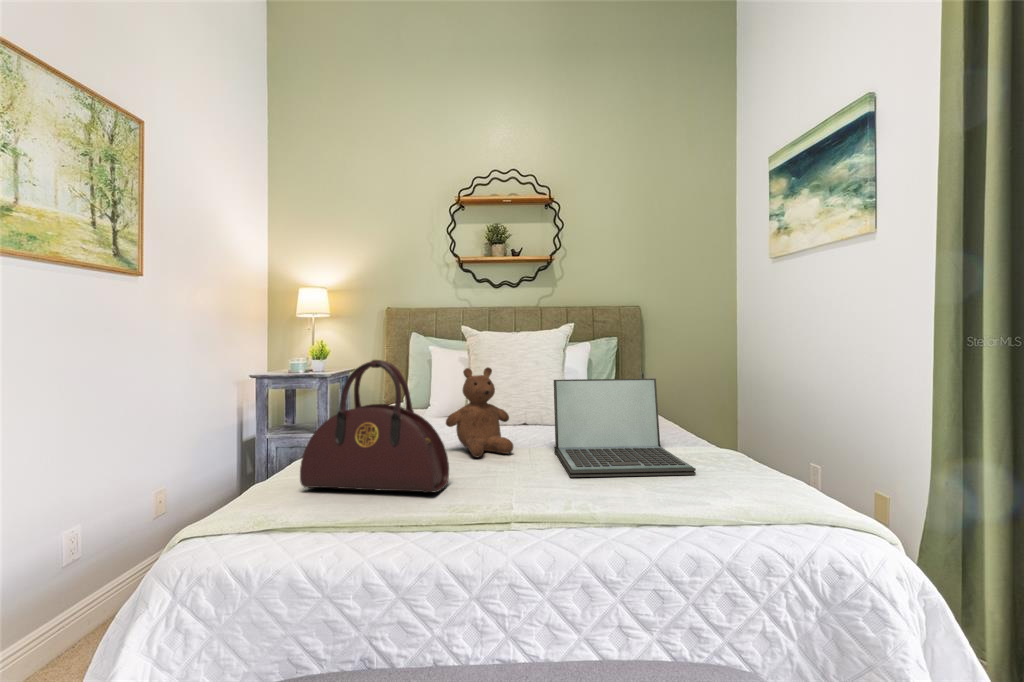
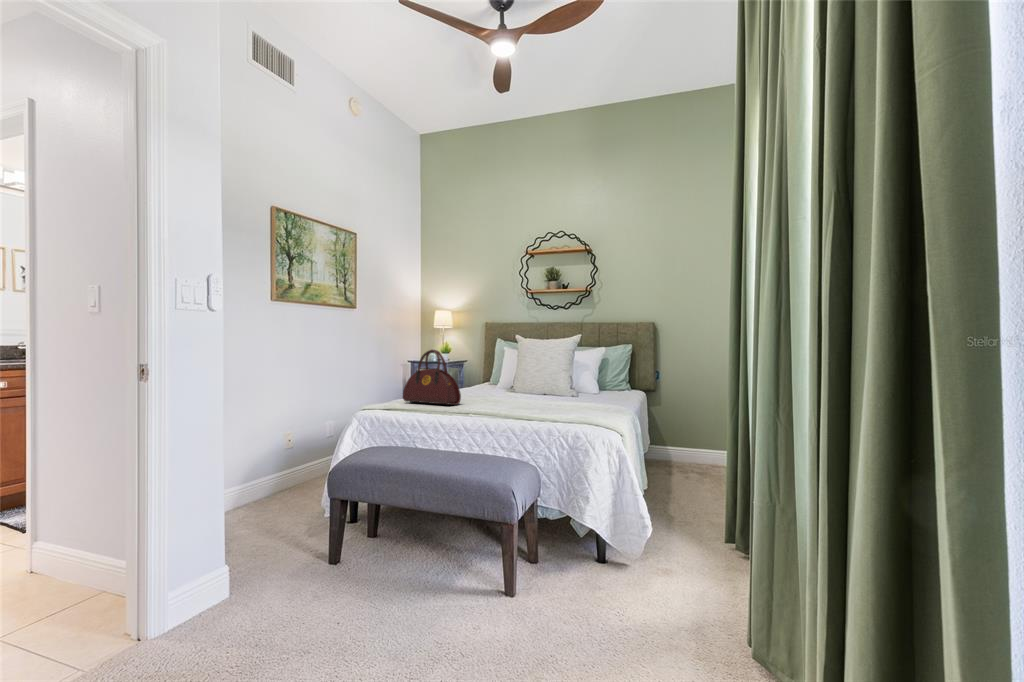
teddy bear: present [446,367,513,457] -> none [478,357,513,400]
laptop: present [554,379,696,477] -> none [514,363,583,408]

